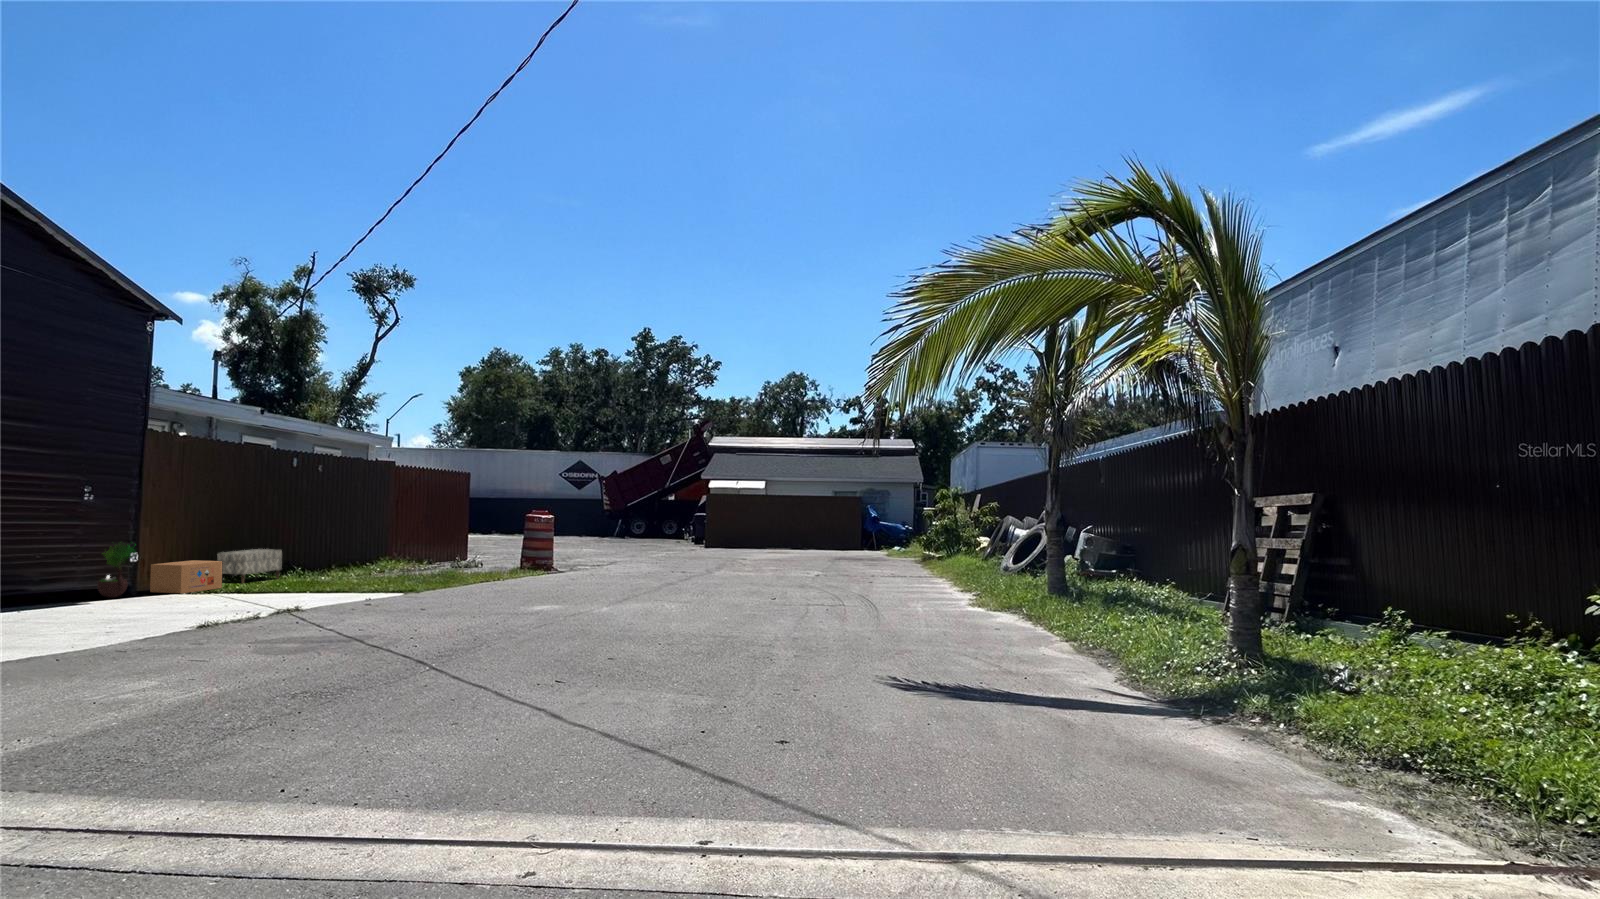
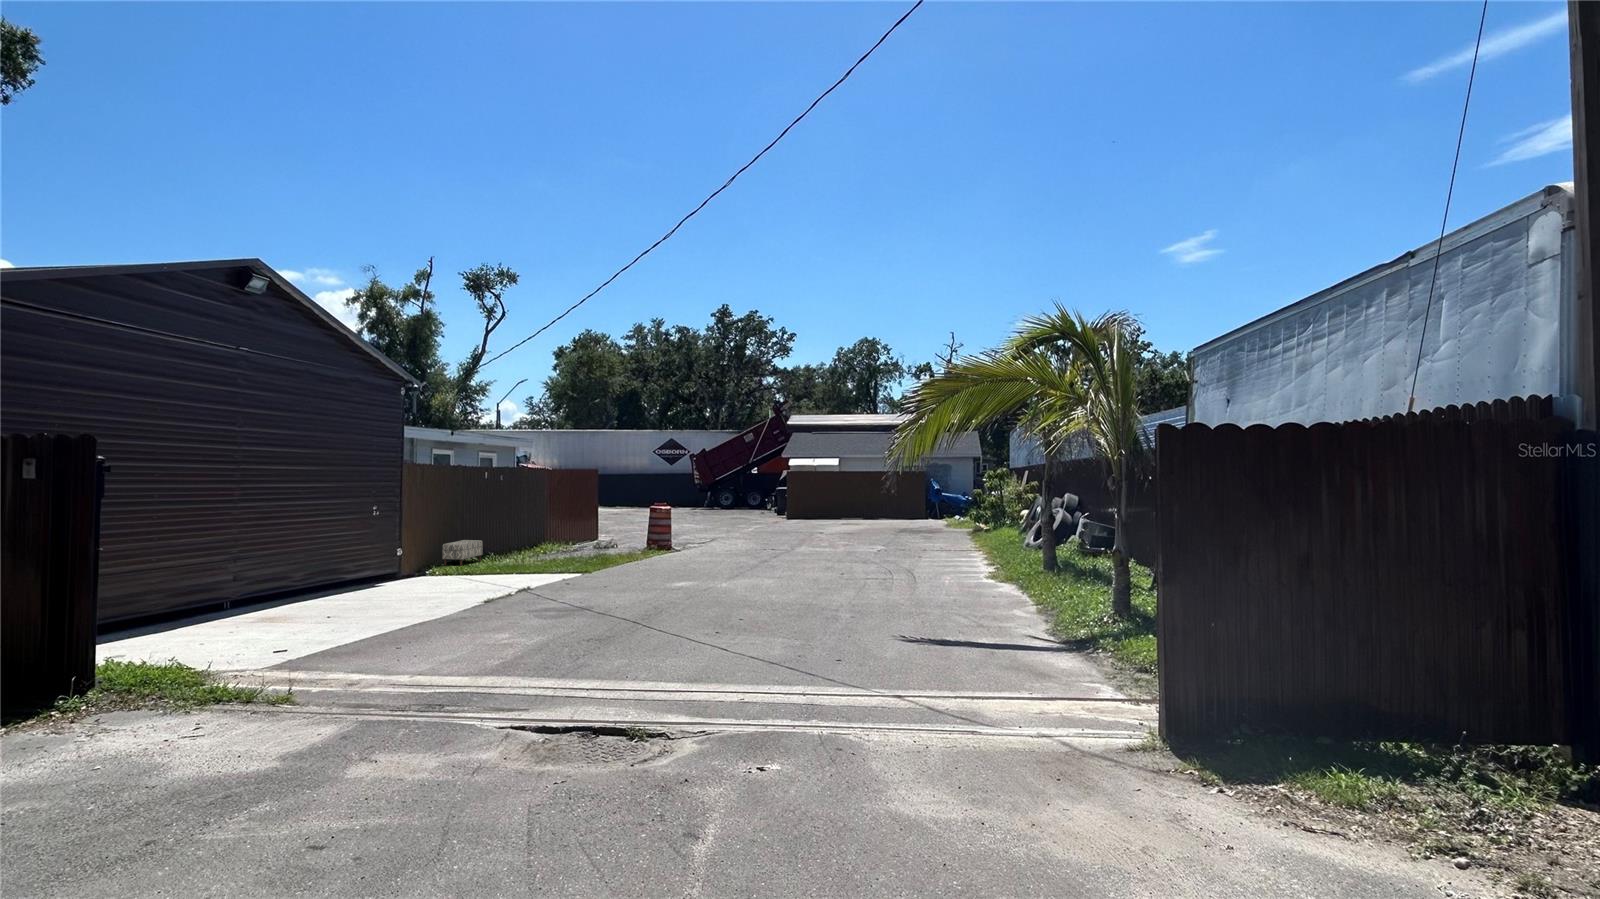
potted tree: present [97,544,136,598] -> none [384,539,408,579]
cardboard box: present [150,560,222,593] -> none [410,551,452,575]

